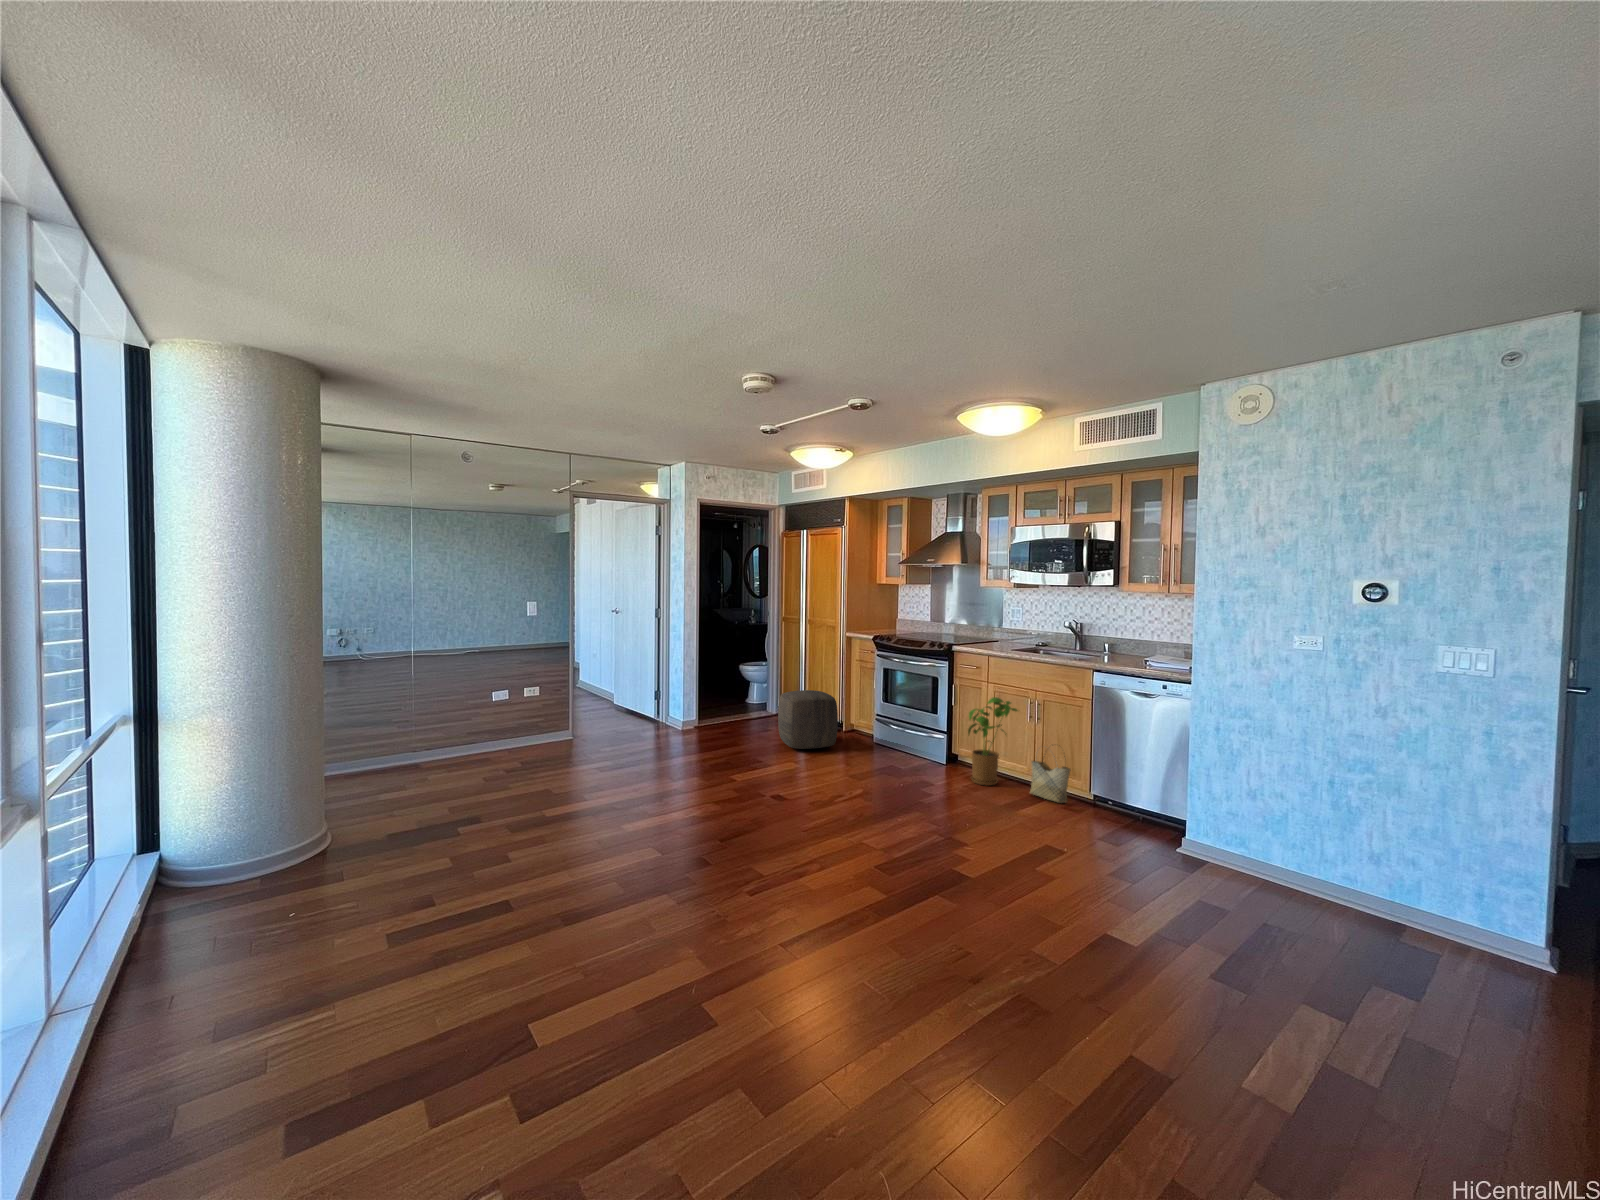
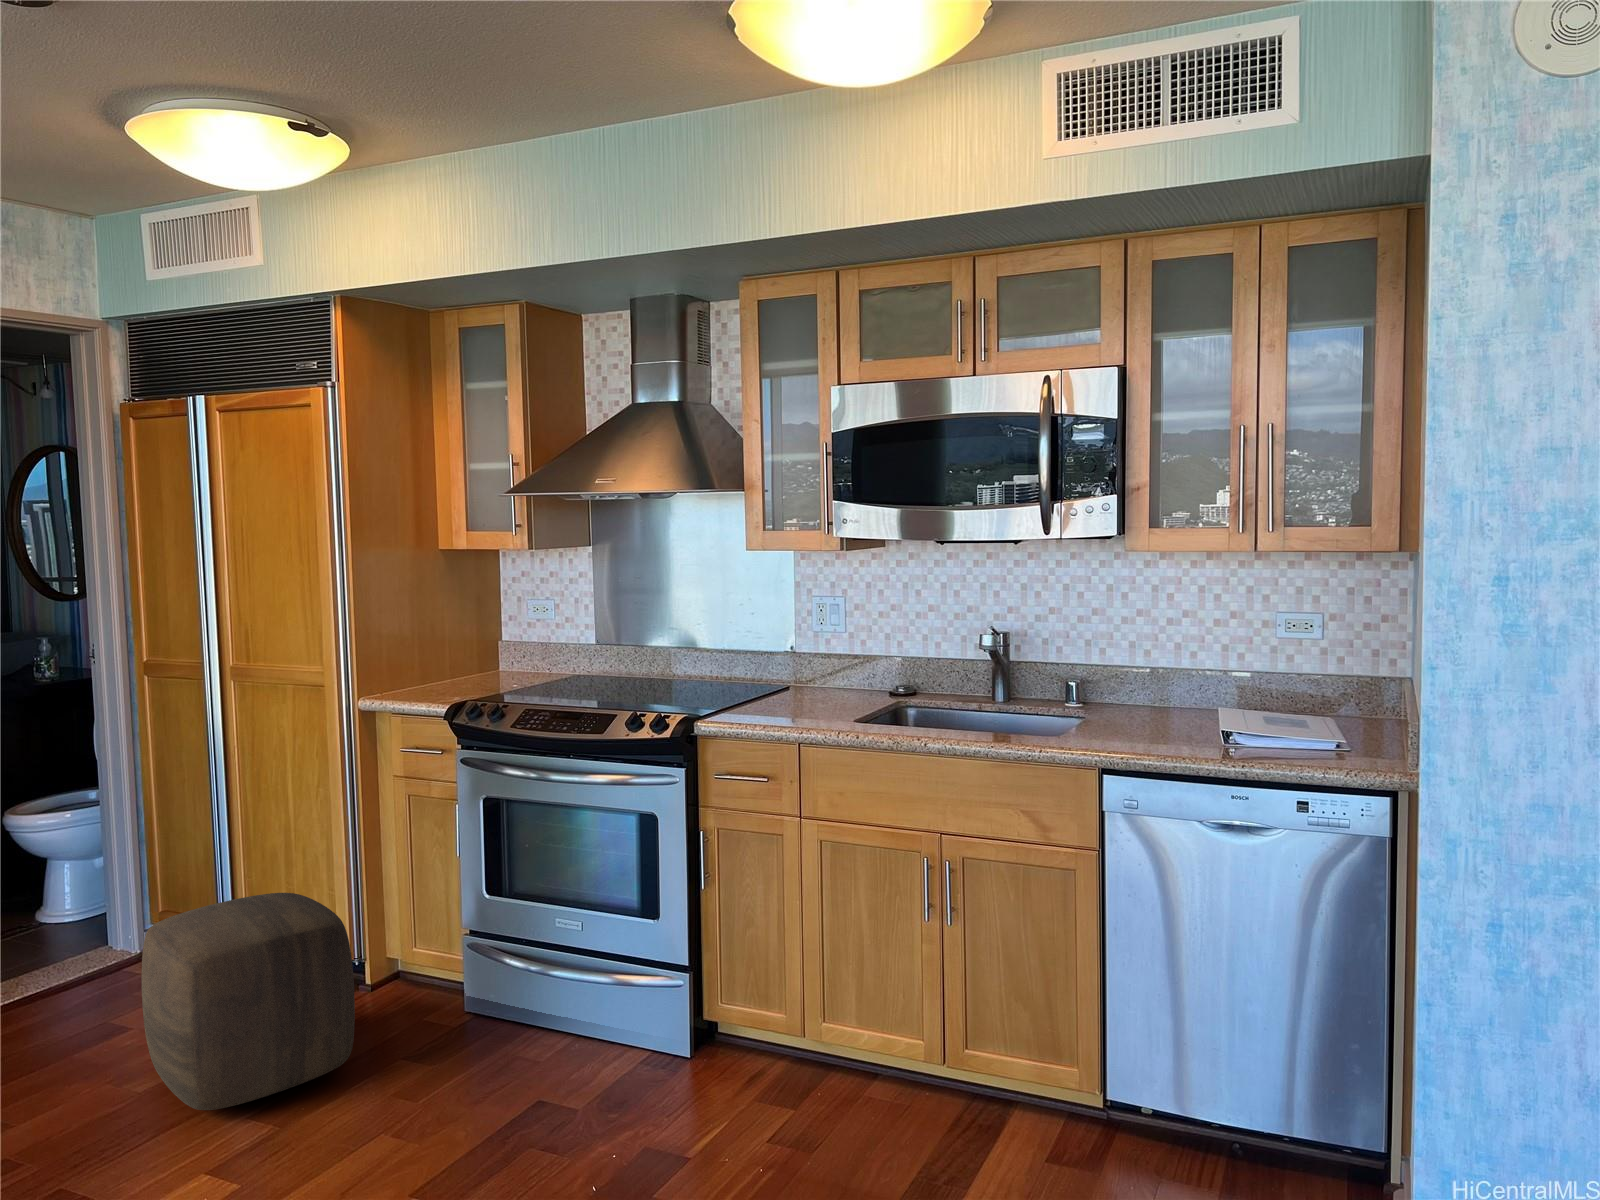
house plant: present [968,697,1018,786] -> none [770,871,915,1130]
woven basket: present [1030,756,1071,803] -> none [960,984,1074,1157]

